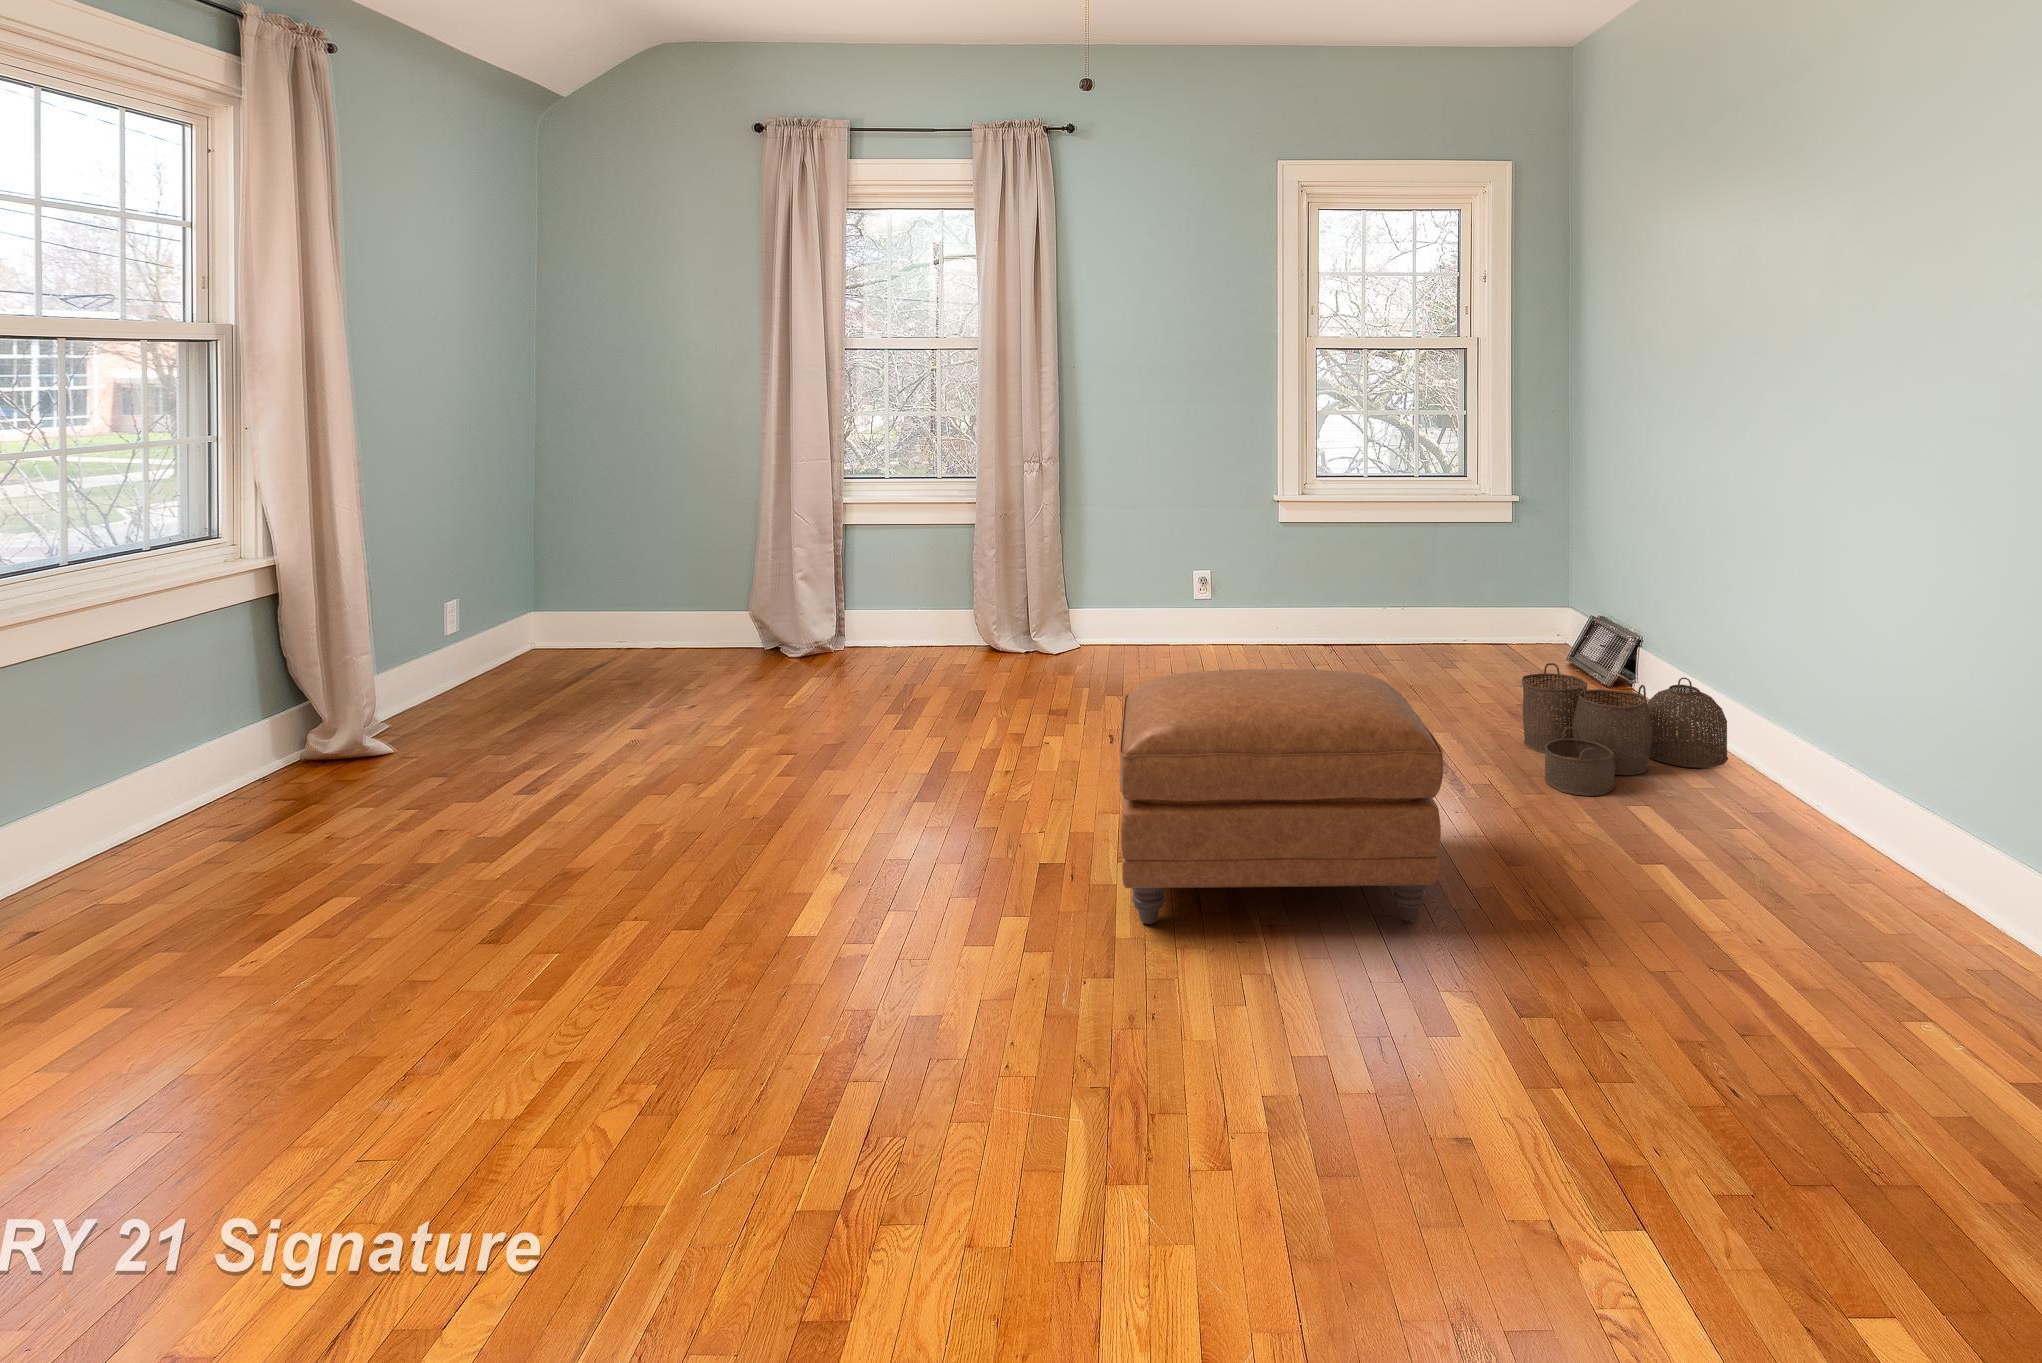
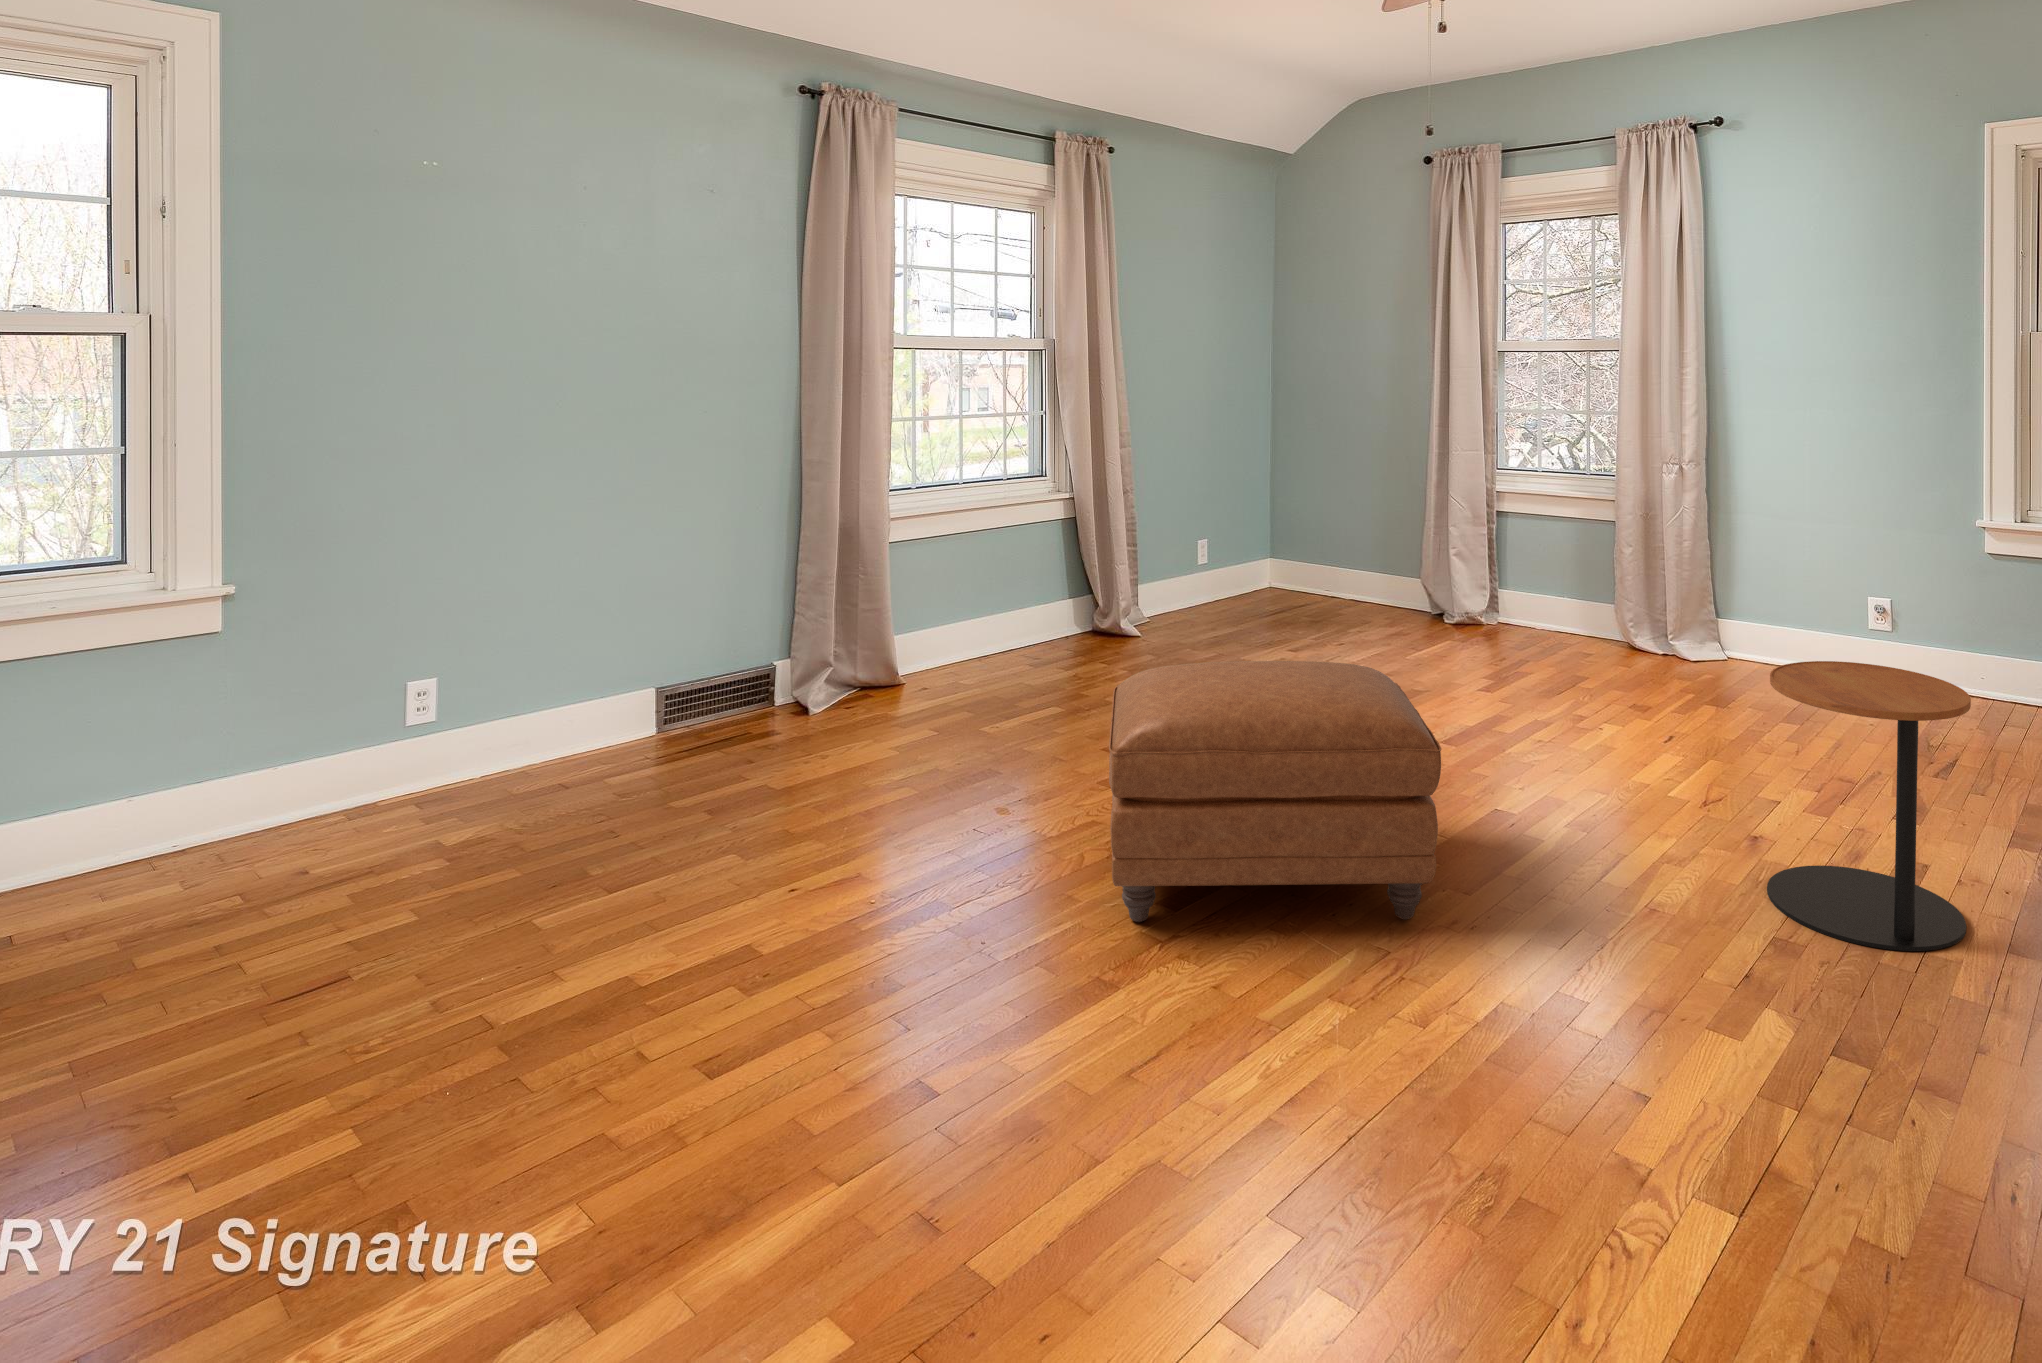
woven basket: present [1522,663,1728,796] -> none [1526,649,1738,788]
side table: none [1762,668,1963,952] -> present [1767,661,1971,951]

